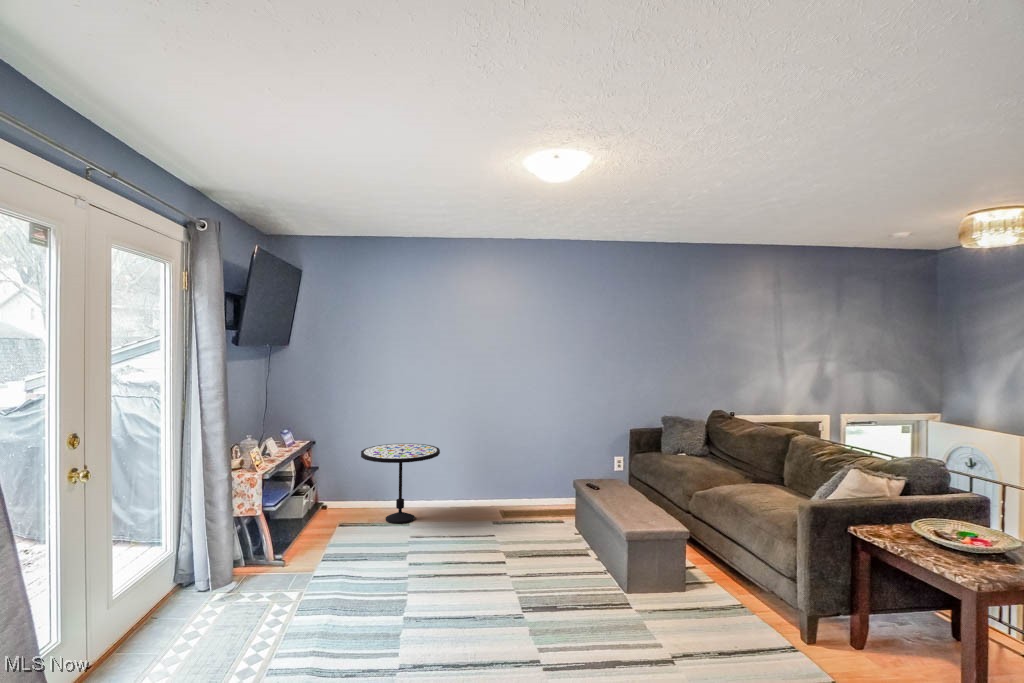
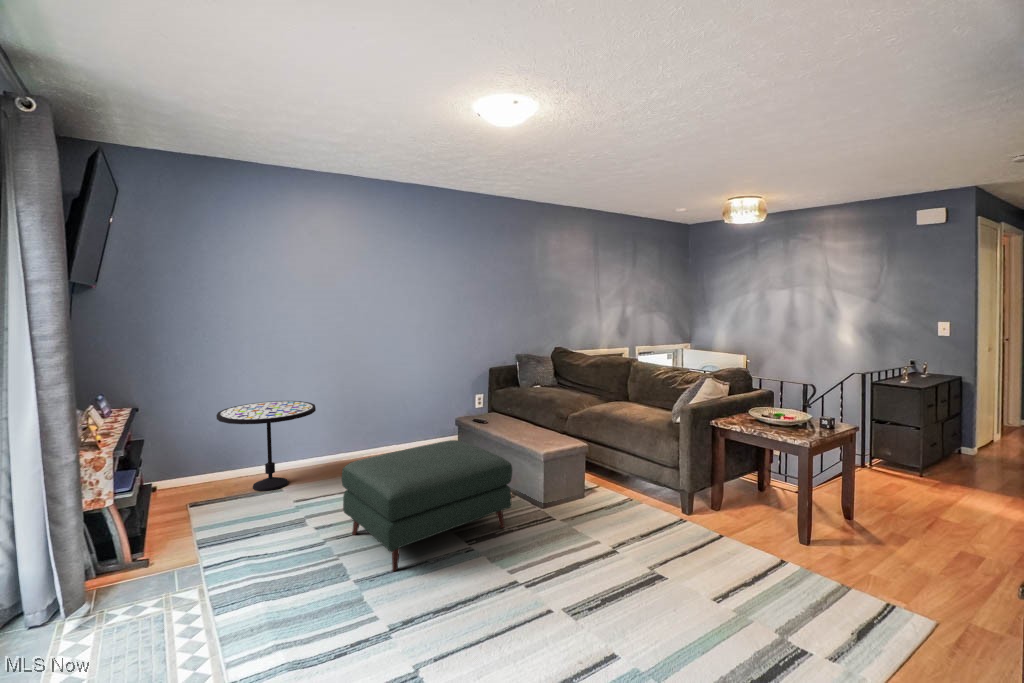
ottoman: none [423,501,577,619] -> present [342,440,512,571]

